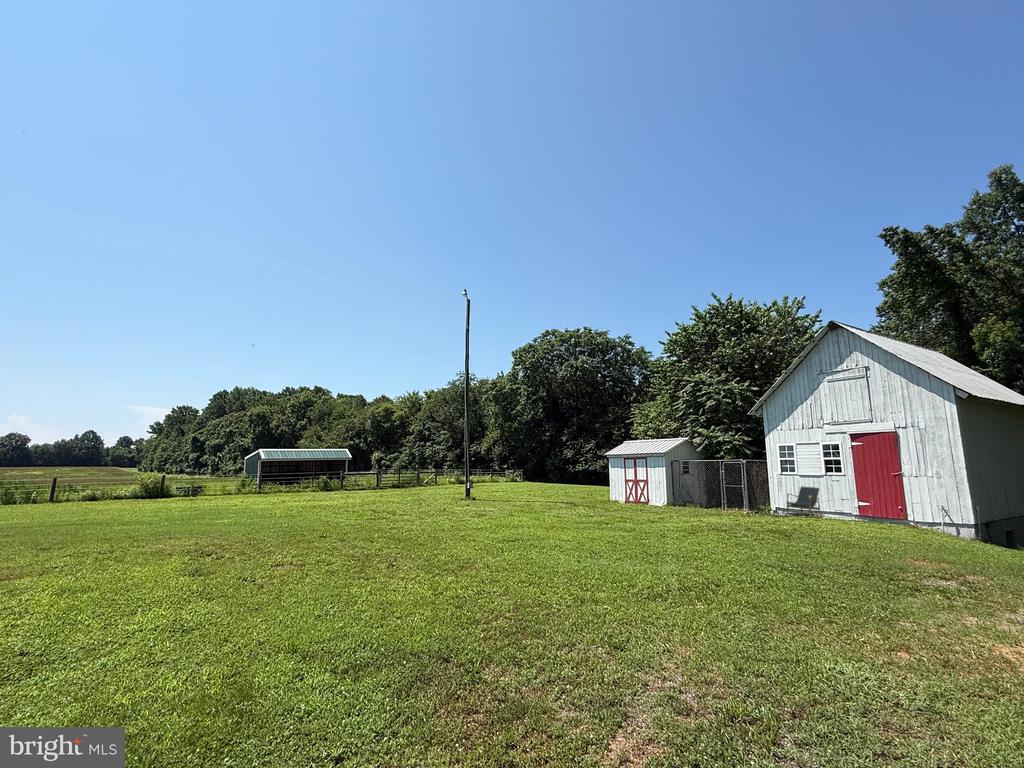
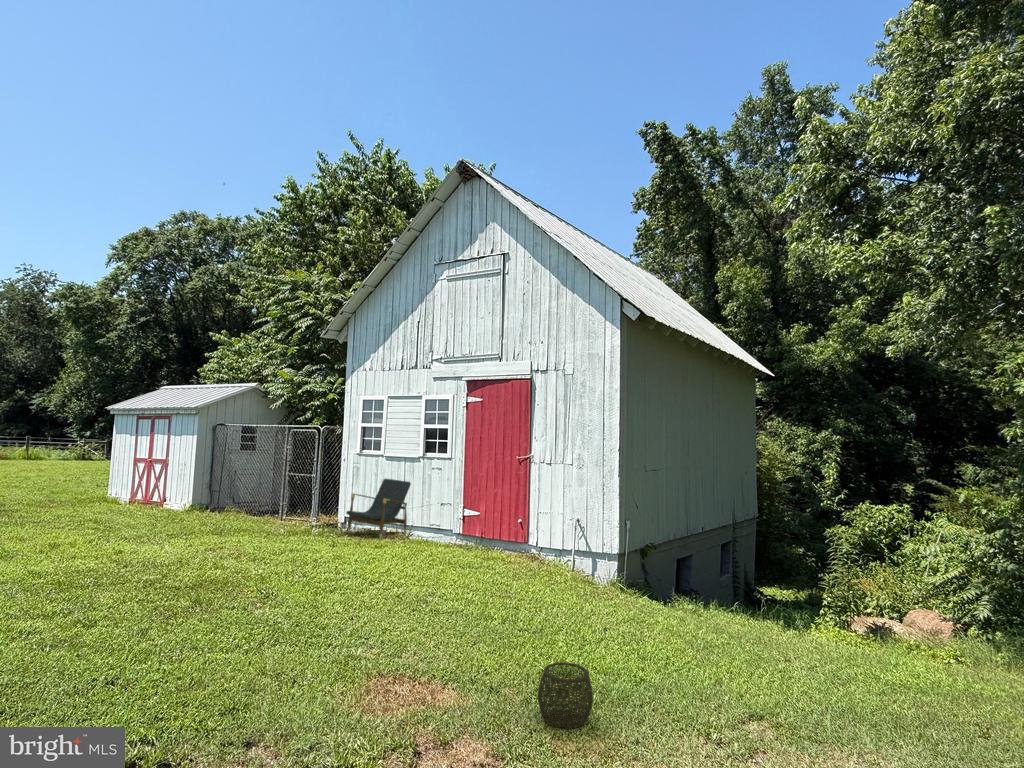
woven basket: none [967,544,996,566] -> present [538,662,593,729]

